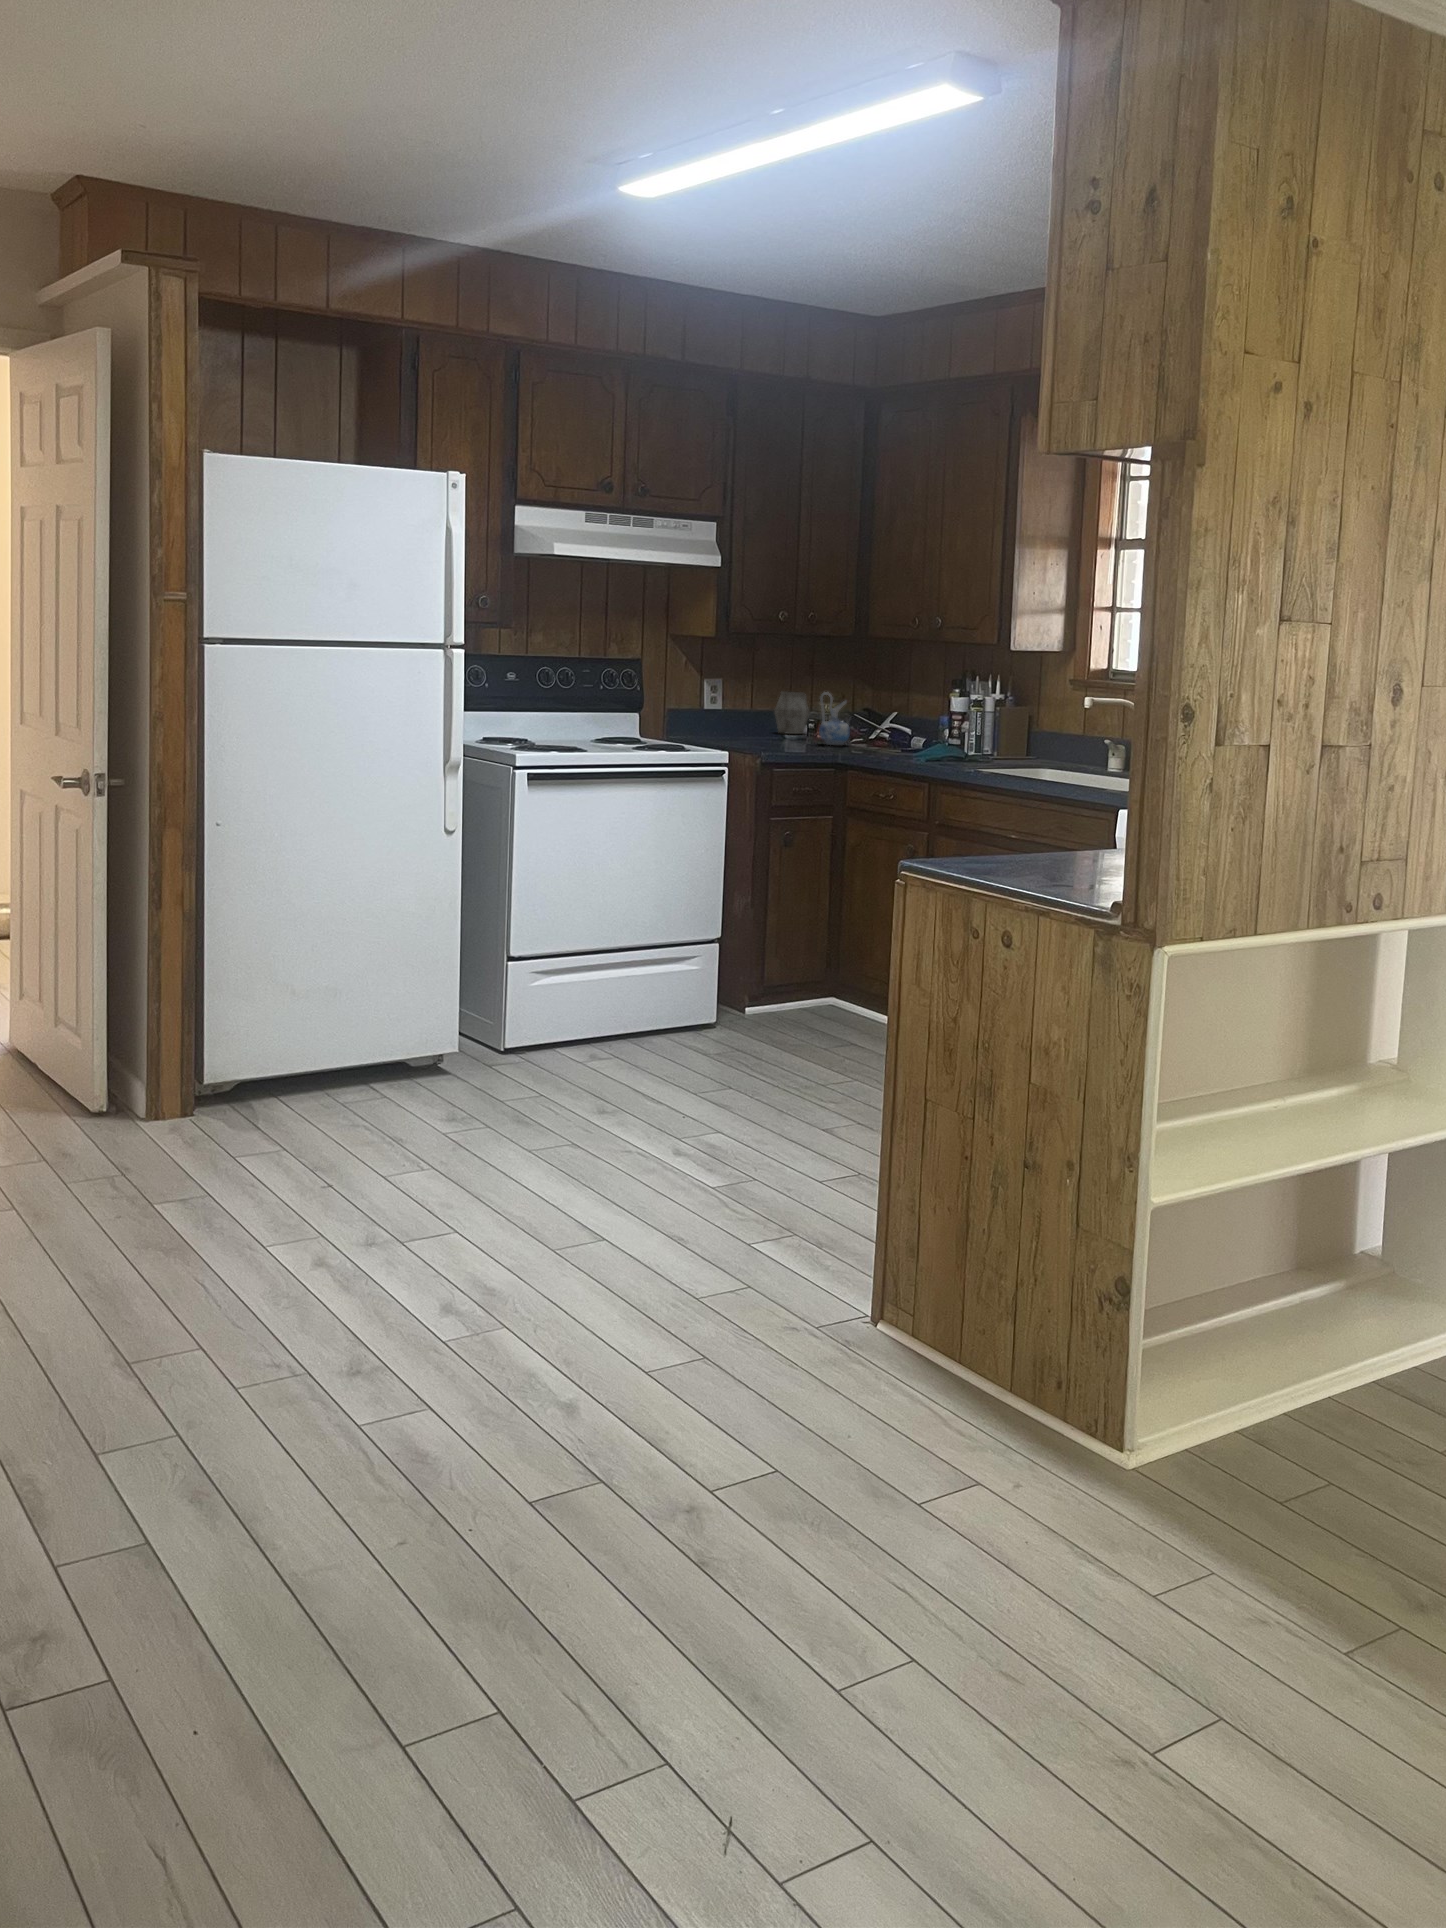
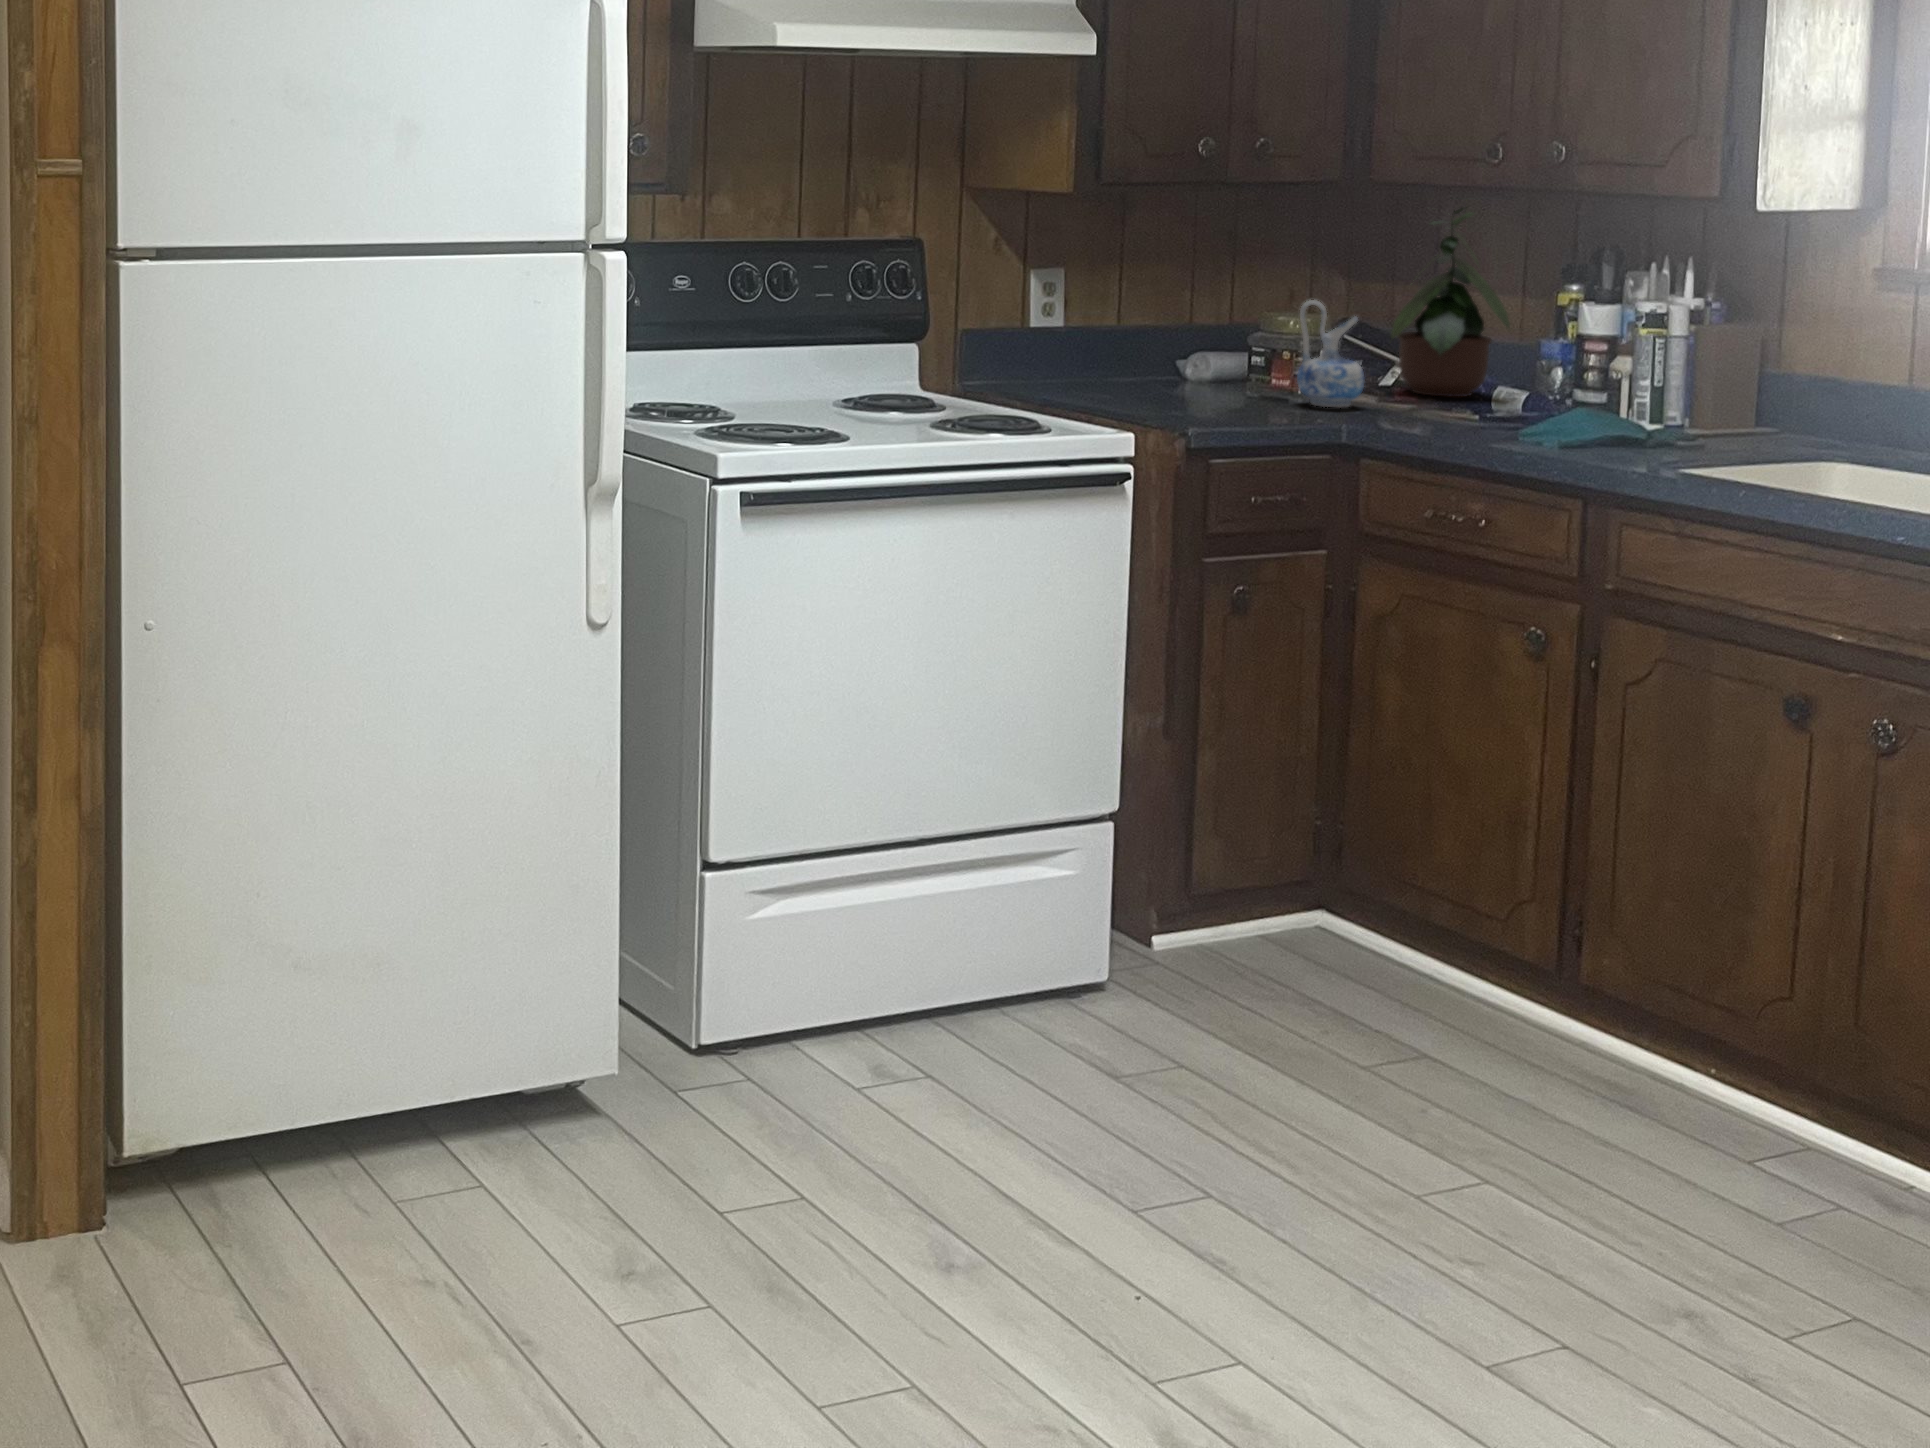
potted plant: none [866,645,930,743] -> present [1390,208,1510,397]
mug: present [774,691,809,734] -> none [1179,292,1251,376]

